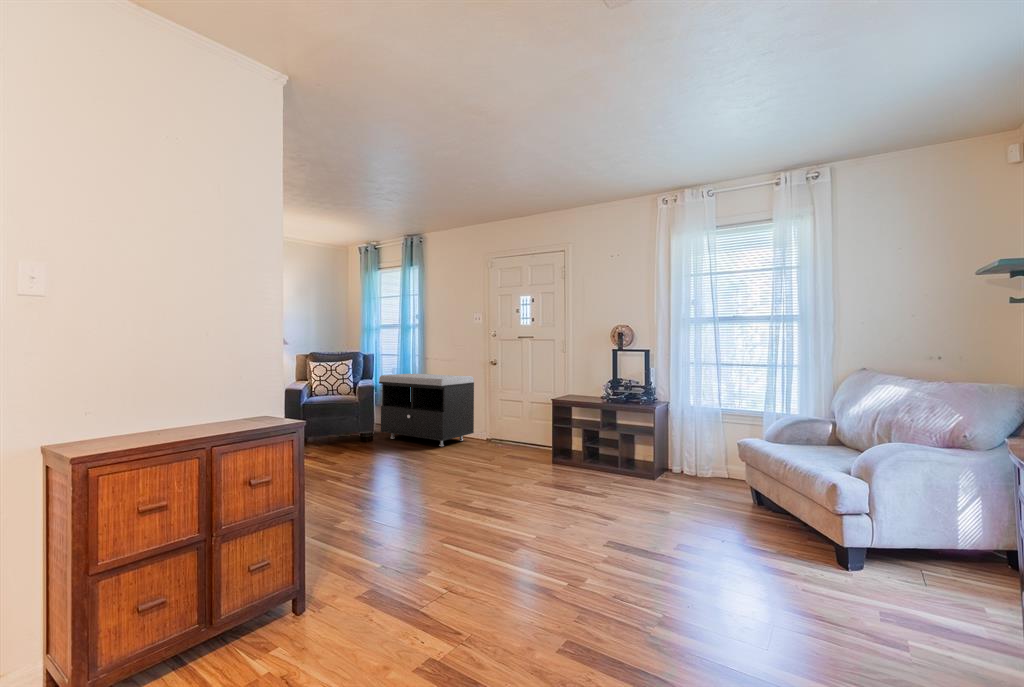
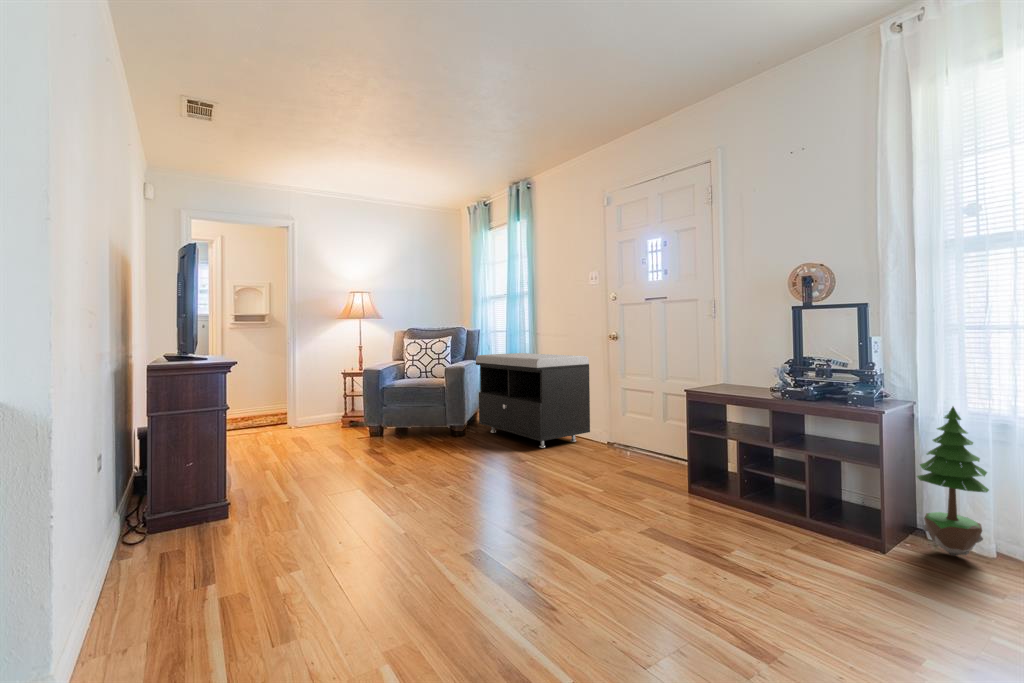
potted tree: none [669,404,698,479] -> present [917,407,989,556]

